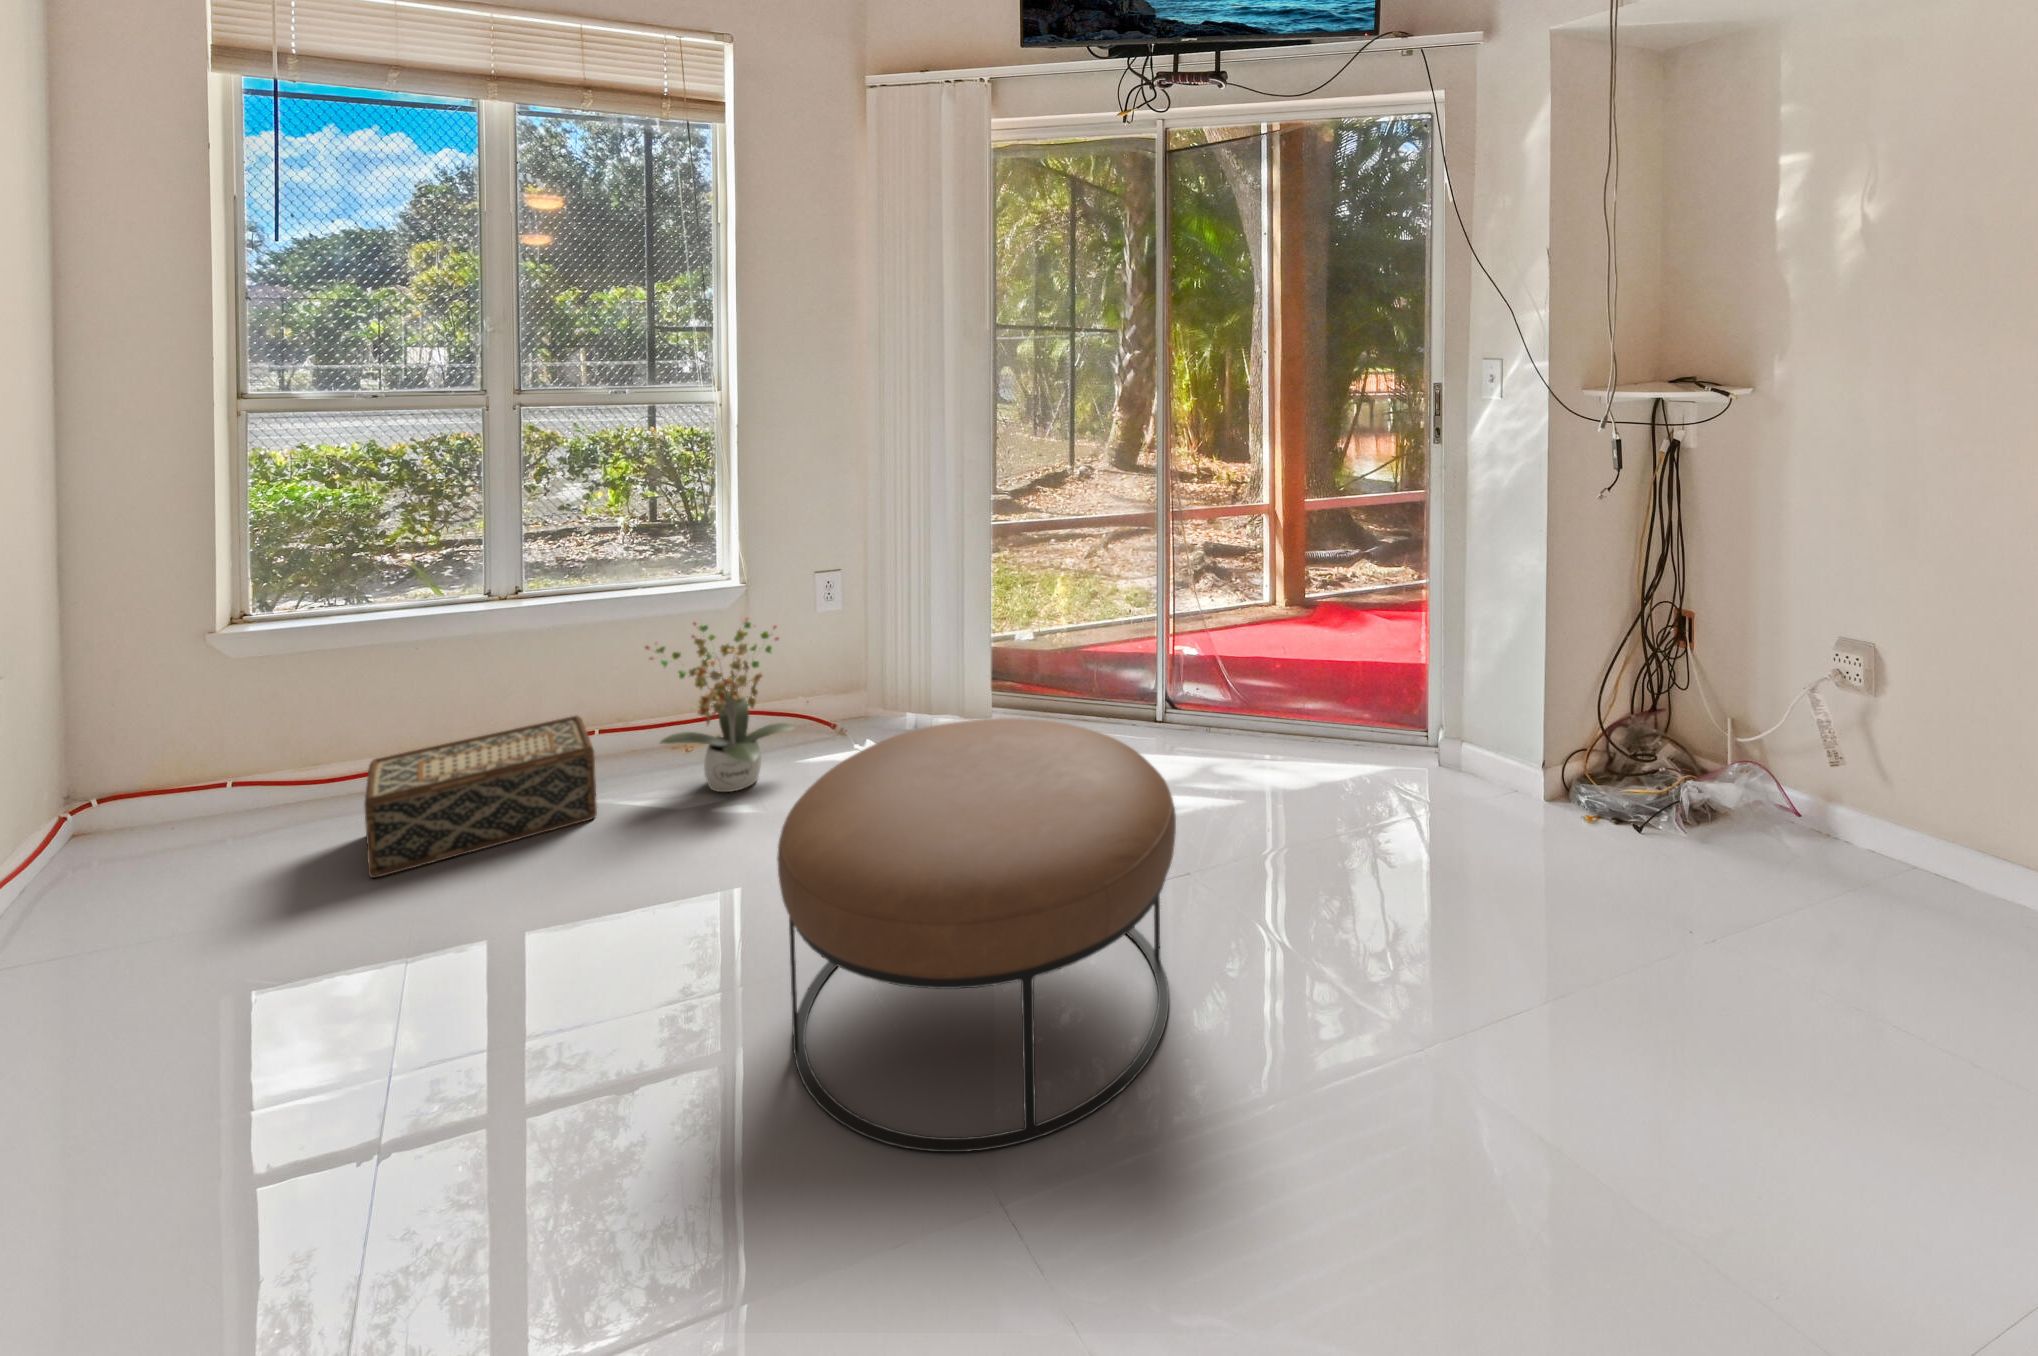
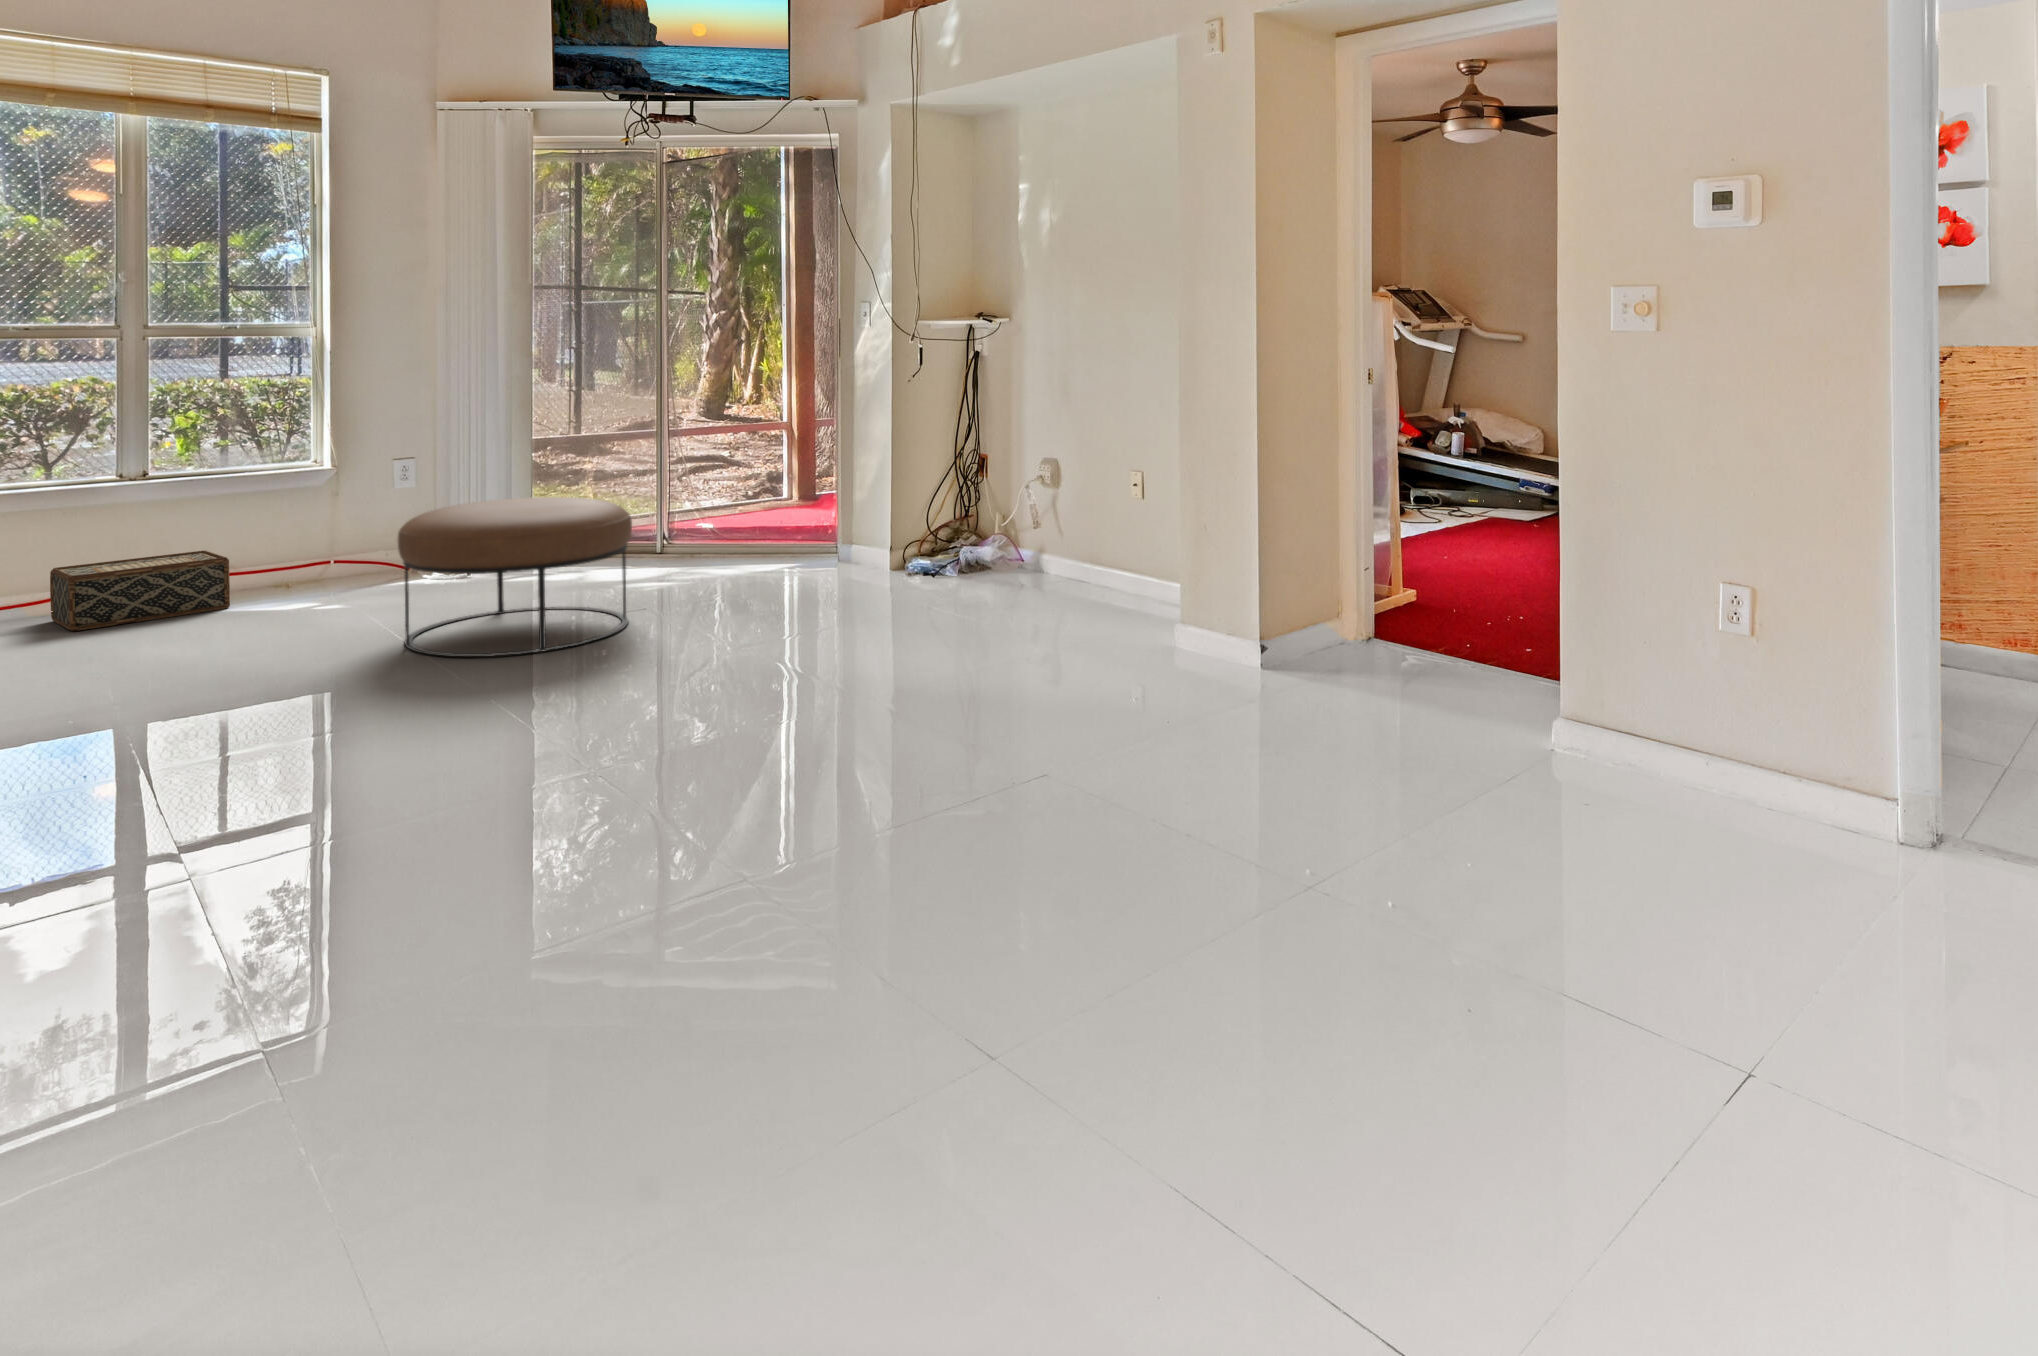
potted plant: present [645,619,795,792] -> none [266,482,379,595]

